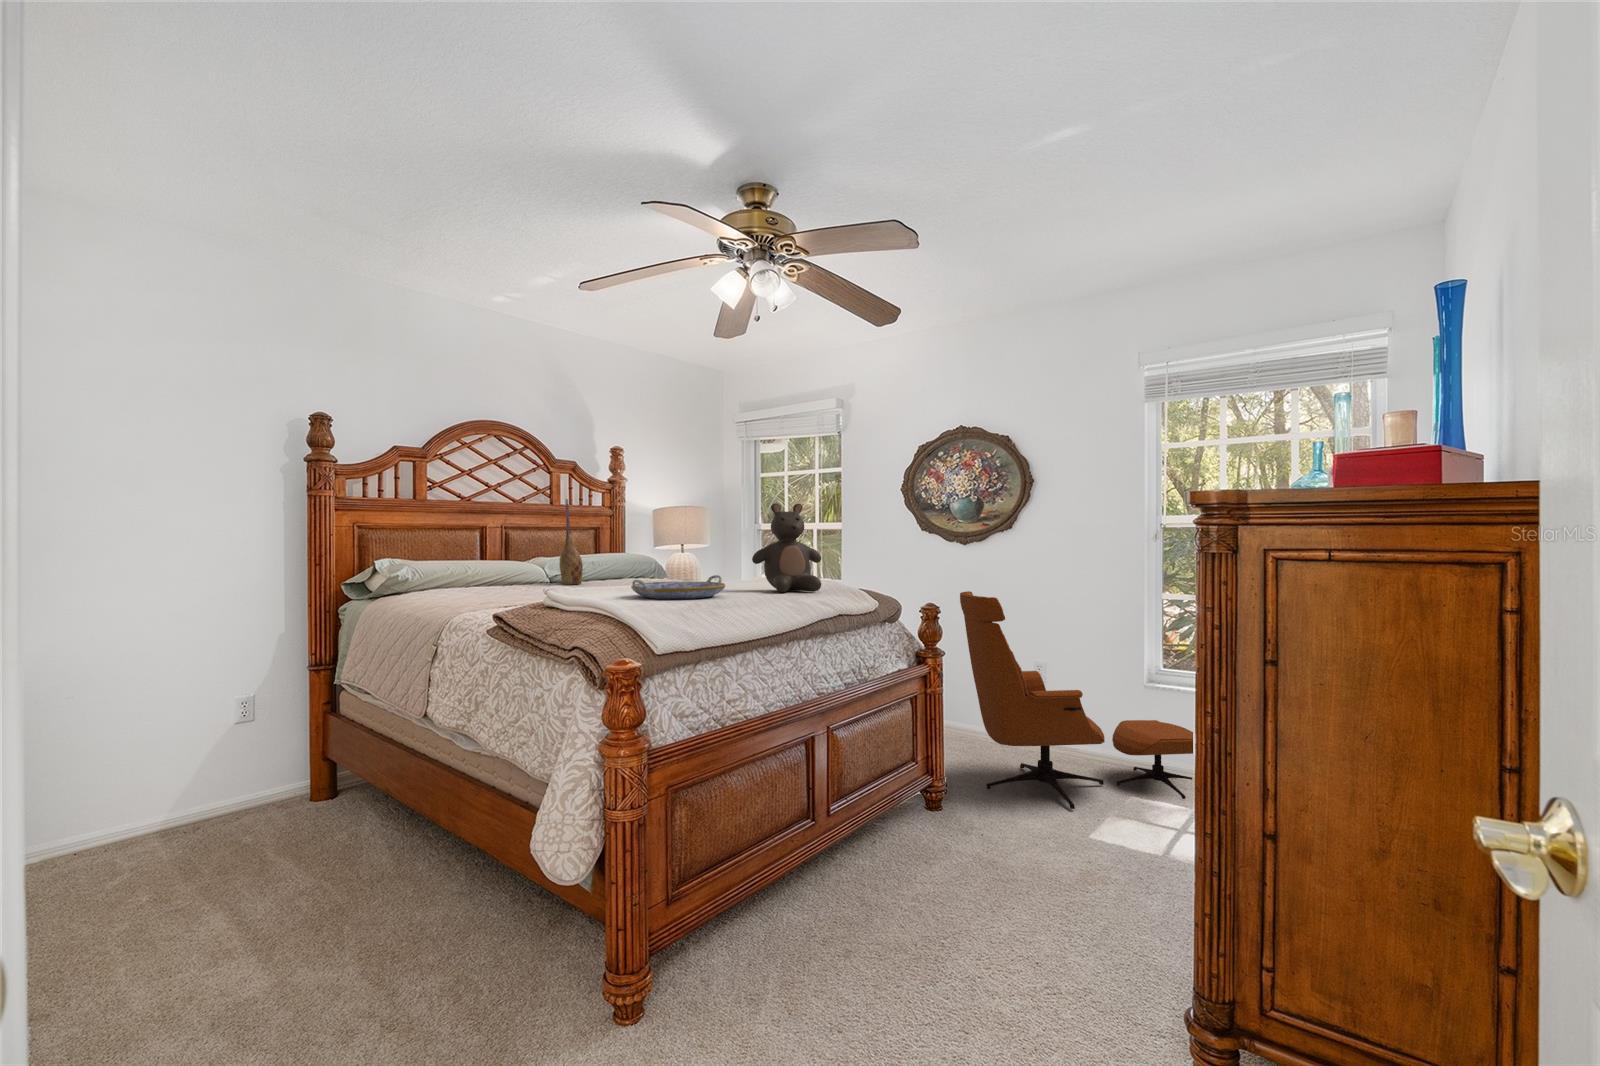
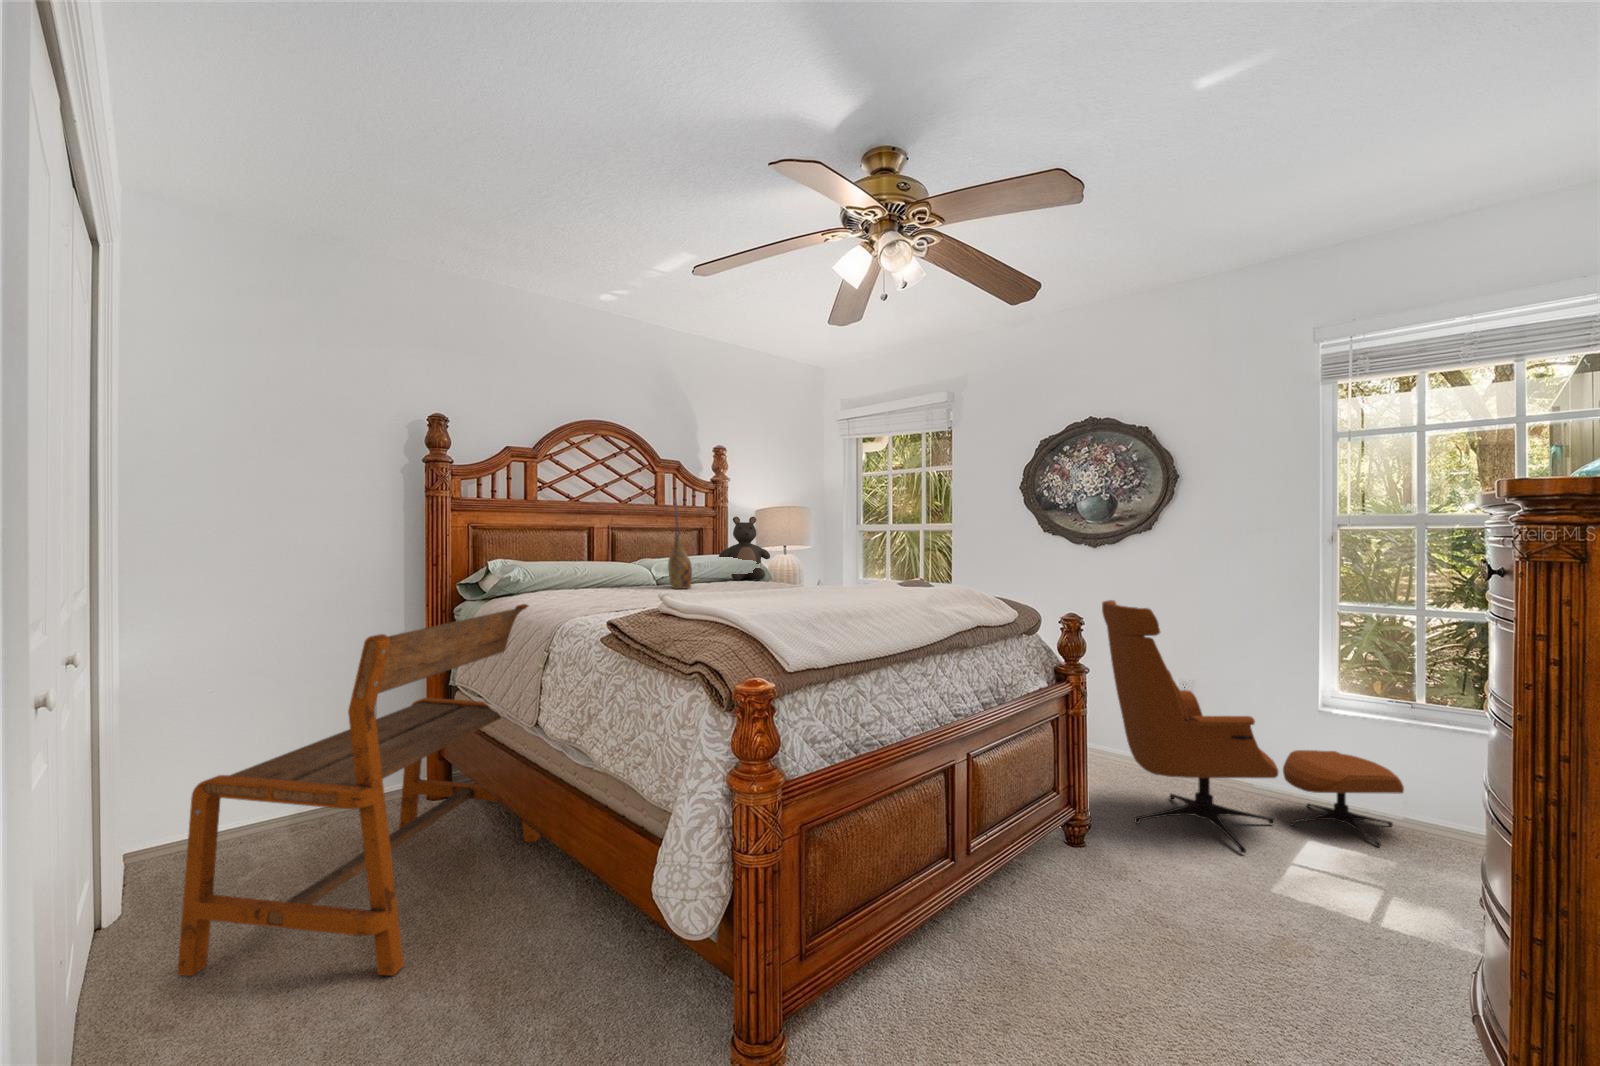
teddy bear: present [752,503,821,593] -> present [719,517,770,580]
serving tray: present [631,575,725,599] -> none [751,582,853,609]
bench: none [48,600,430,967] -> present [177,604,540,976]

